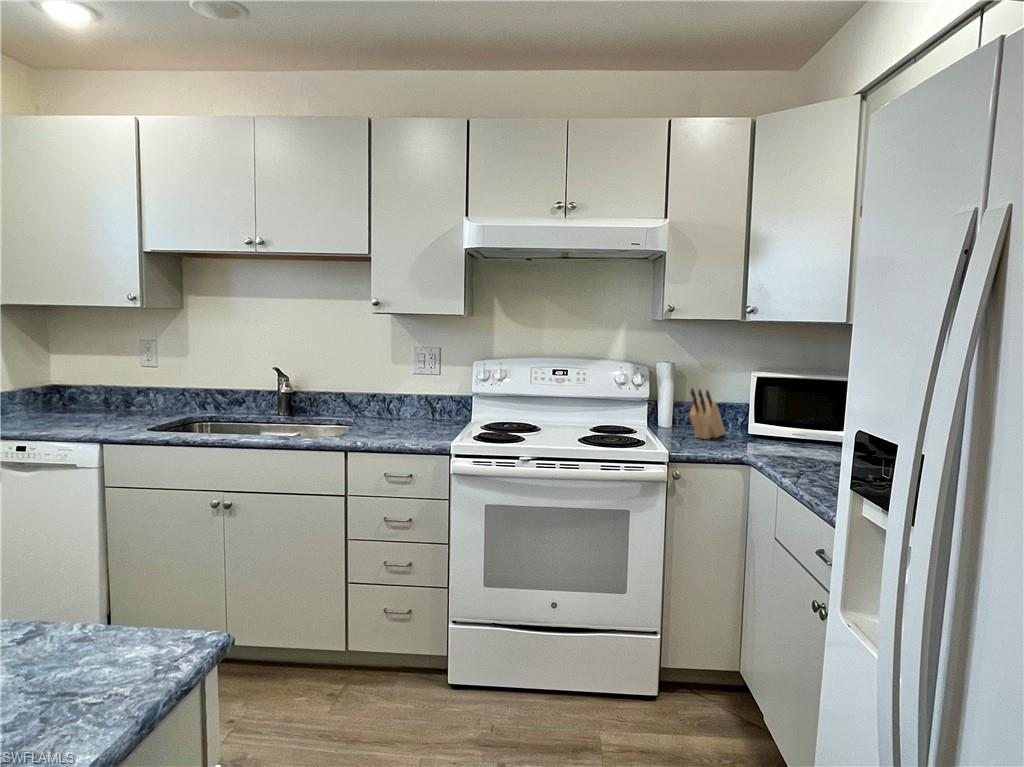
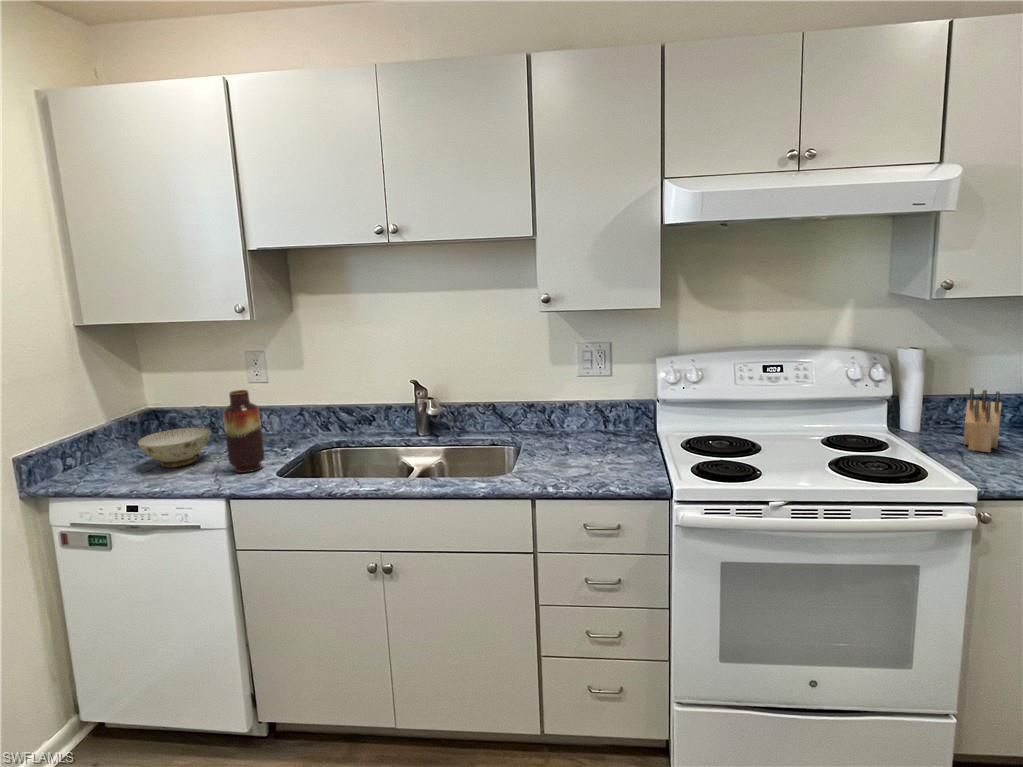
vase: none [108,362,141,429] -> present [223,390,264,473]
ceramic bowl: none [34,396,100,424] -> present [138,428,211,468]

